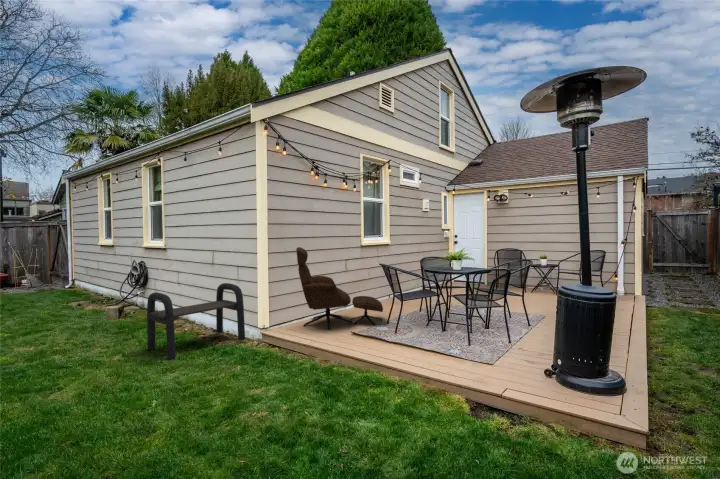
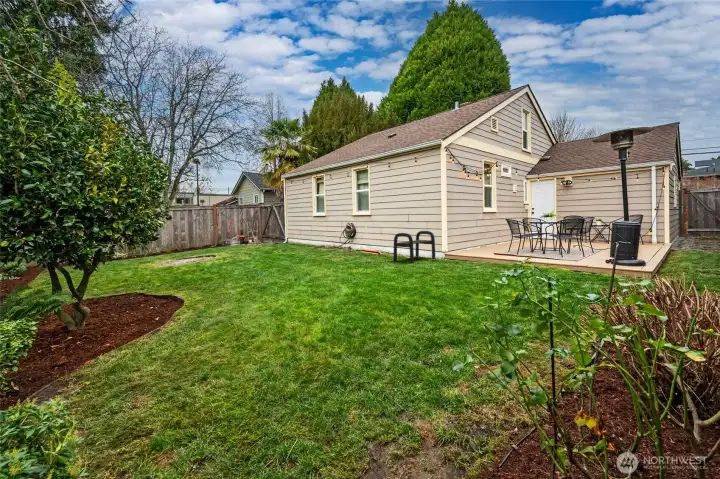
lounge chair: present [296,247,383,330] -> none [457,212,507,254]

